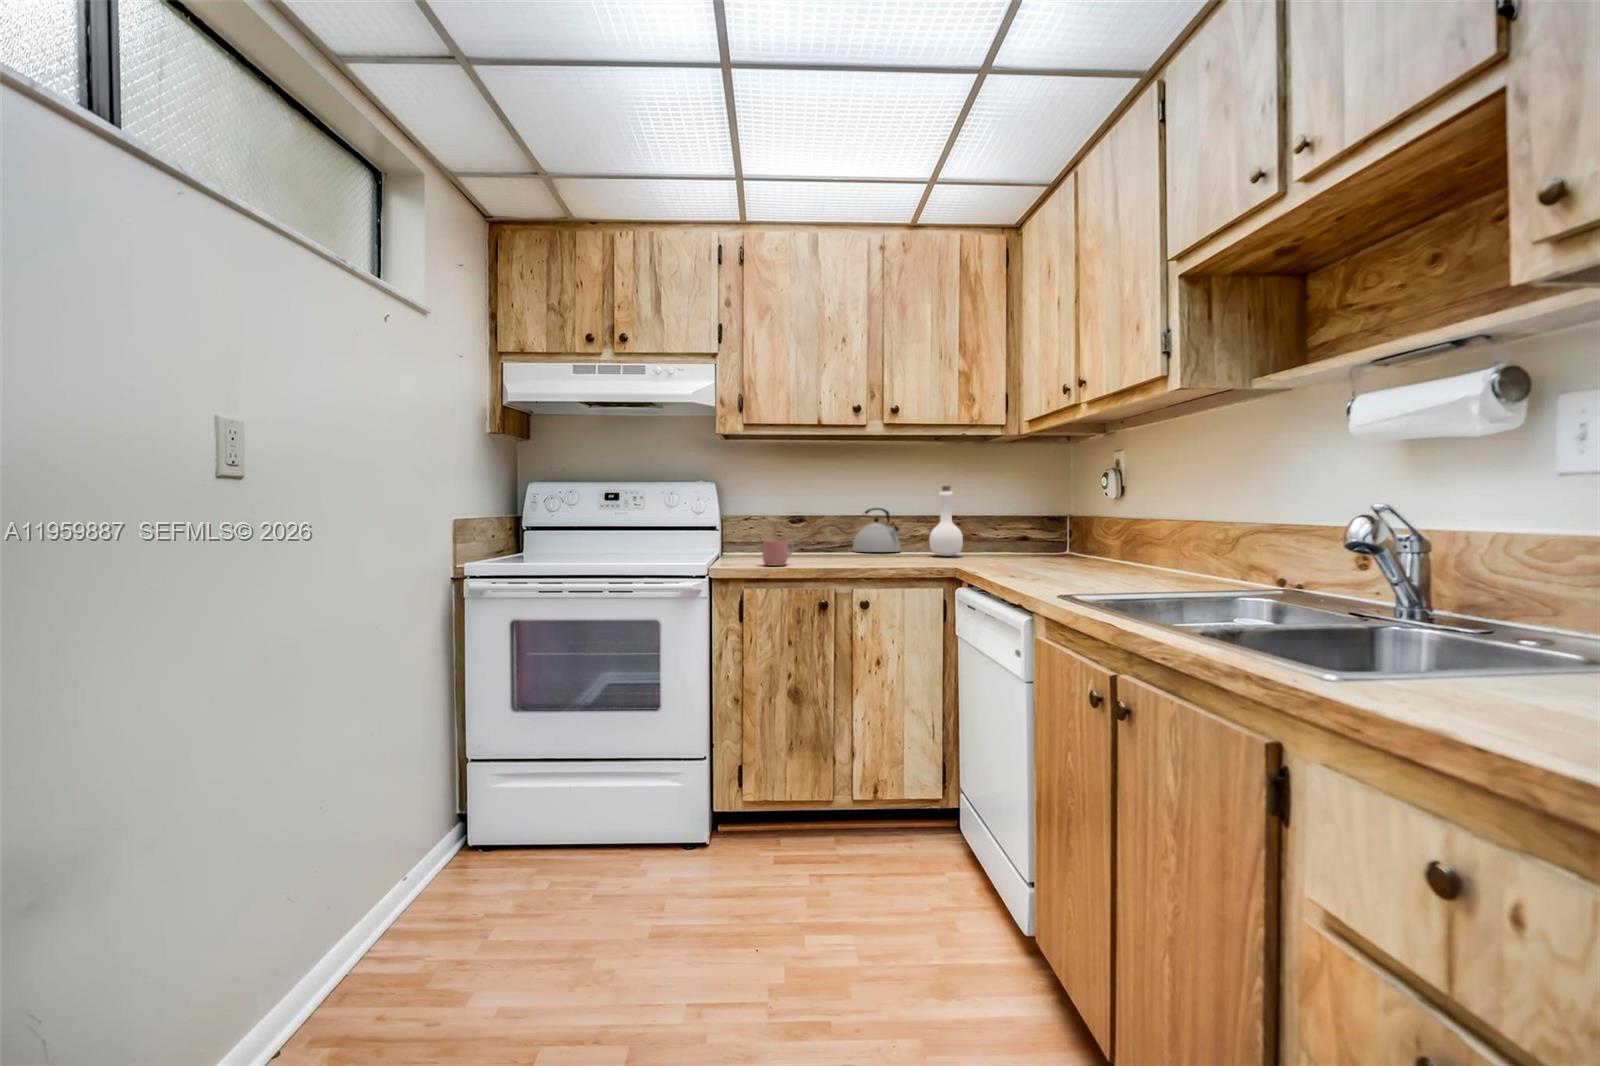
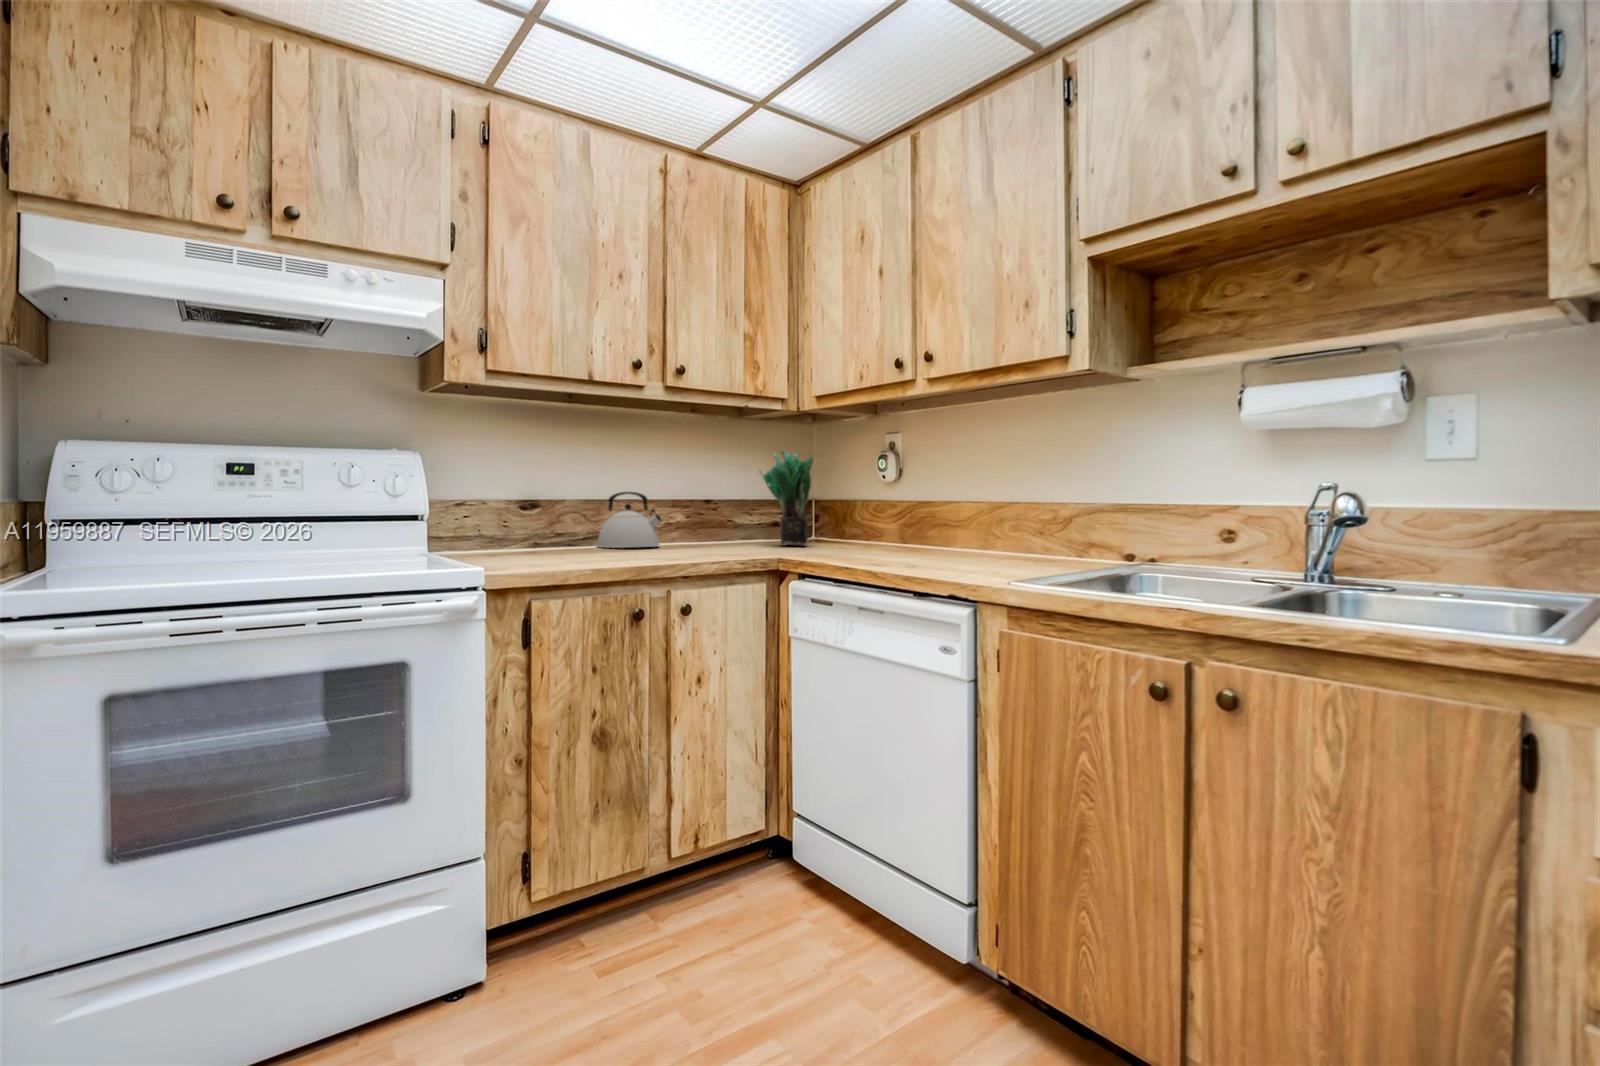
potted plant: none [987,470,1040,555] -> present [761,451,813,546]
bottle: present [929,486,963,556] -> none [706,466,746,549]
mug: present [763,541,794,565] -> none [553,534,588,568]

